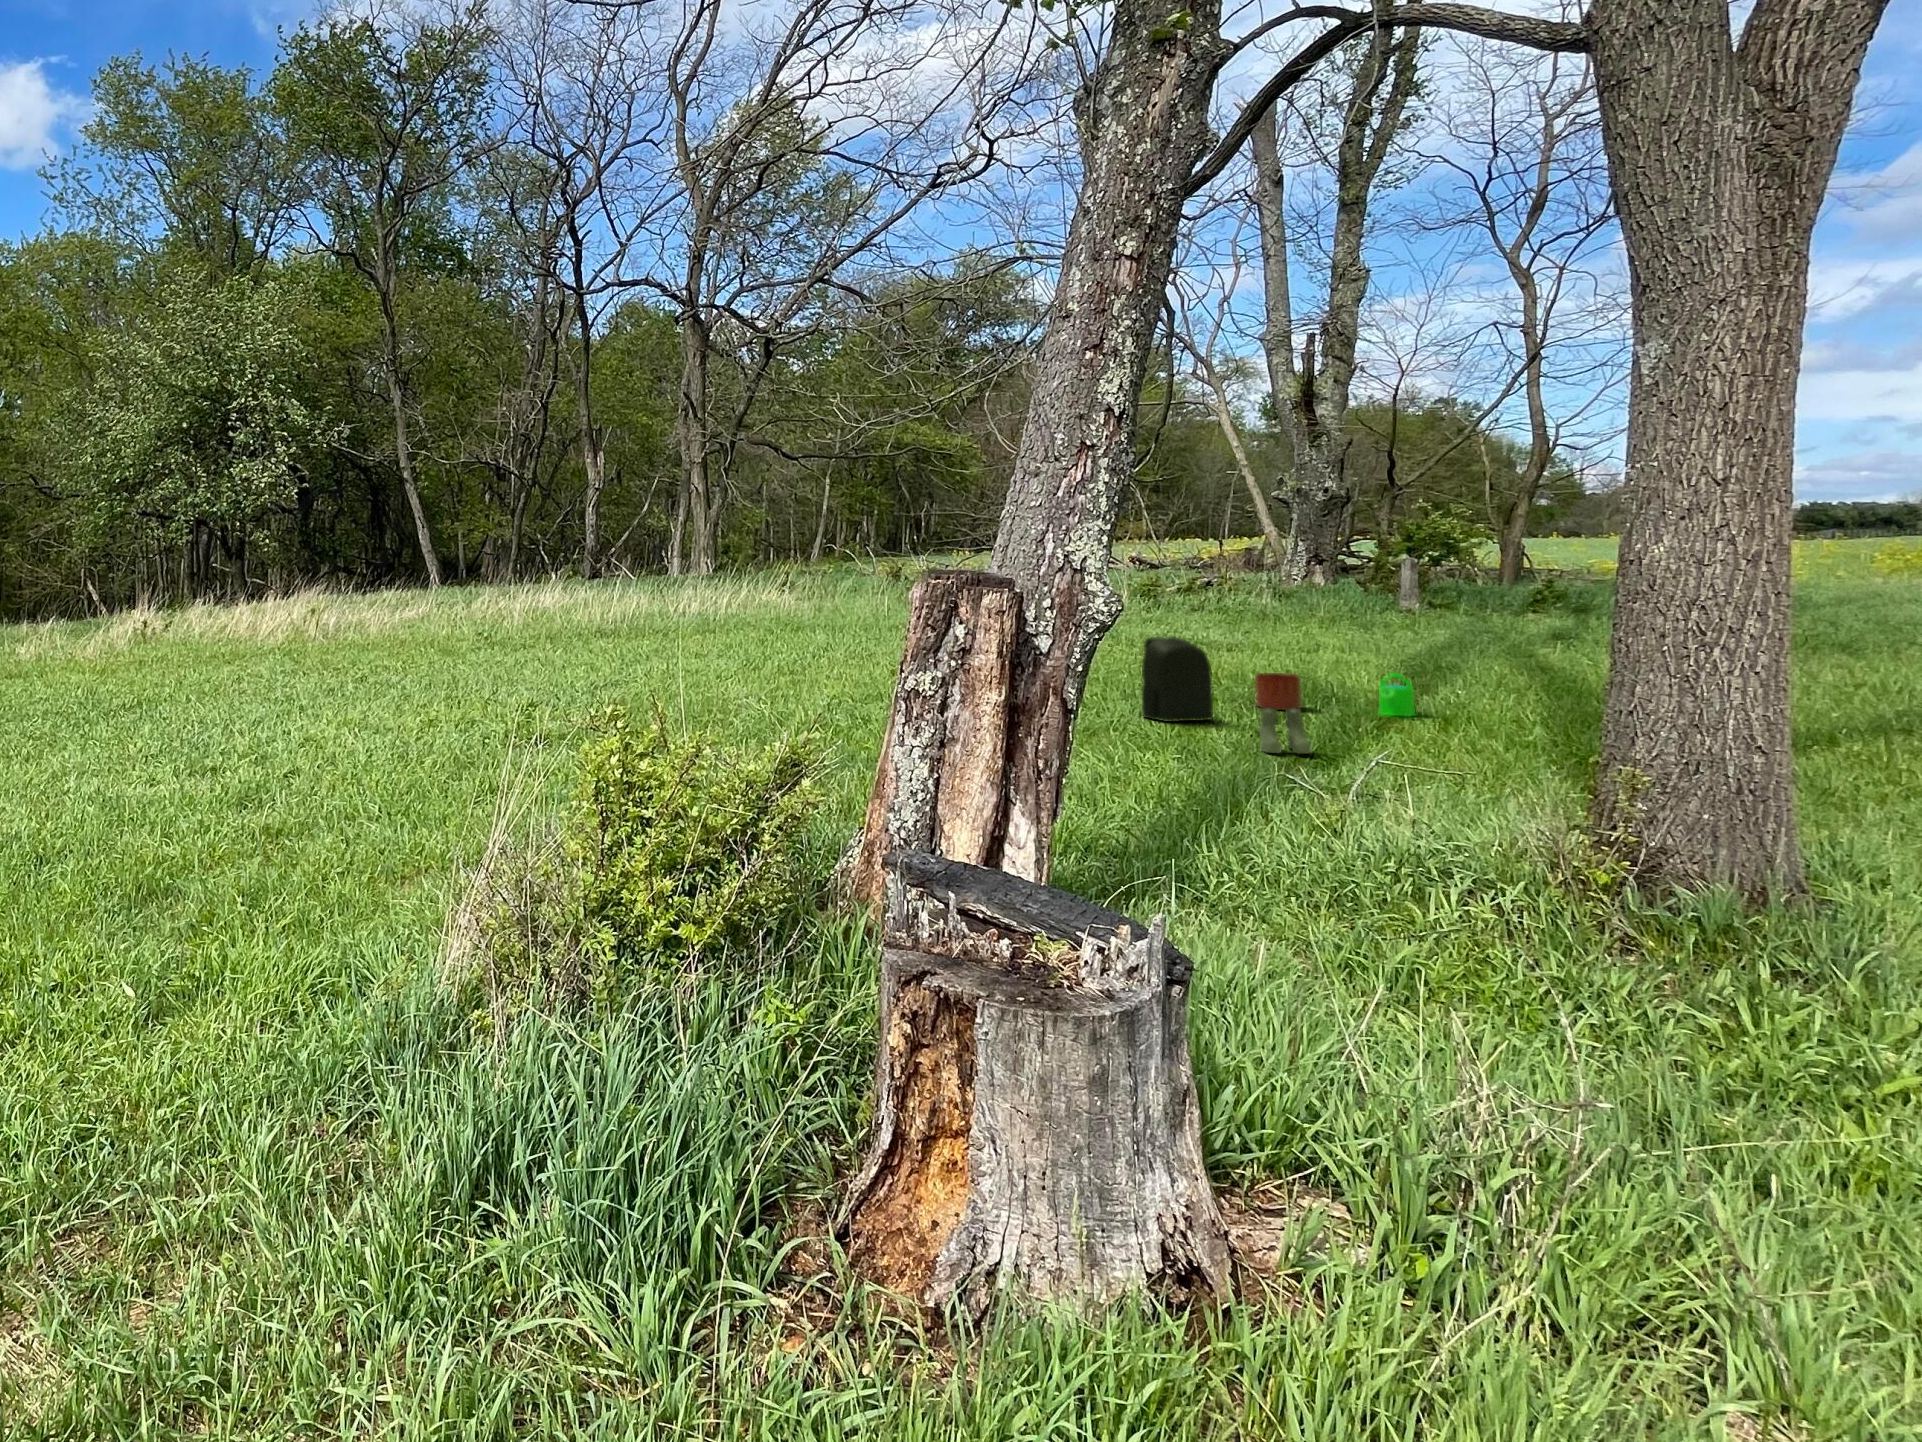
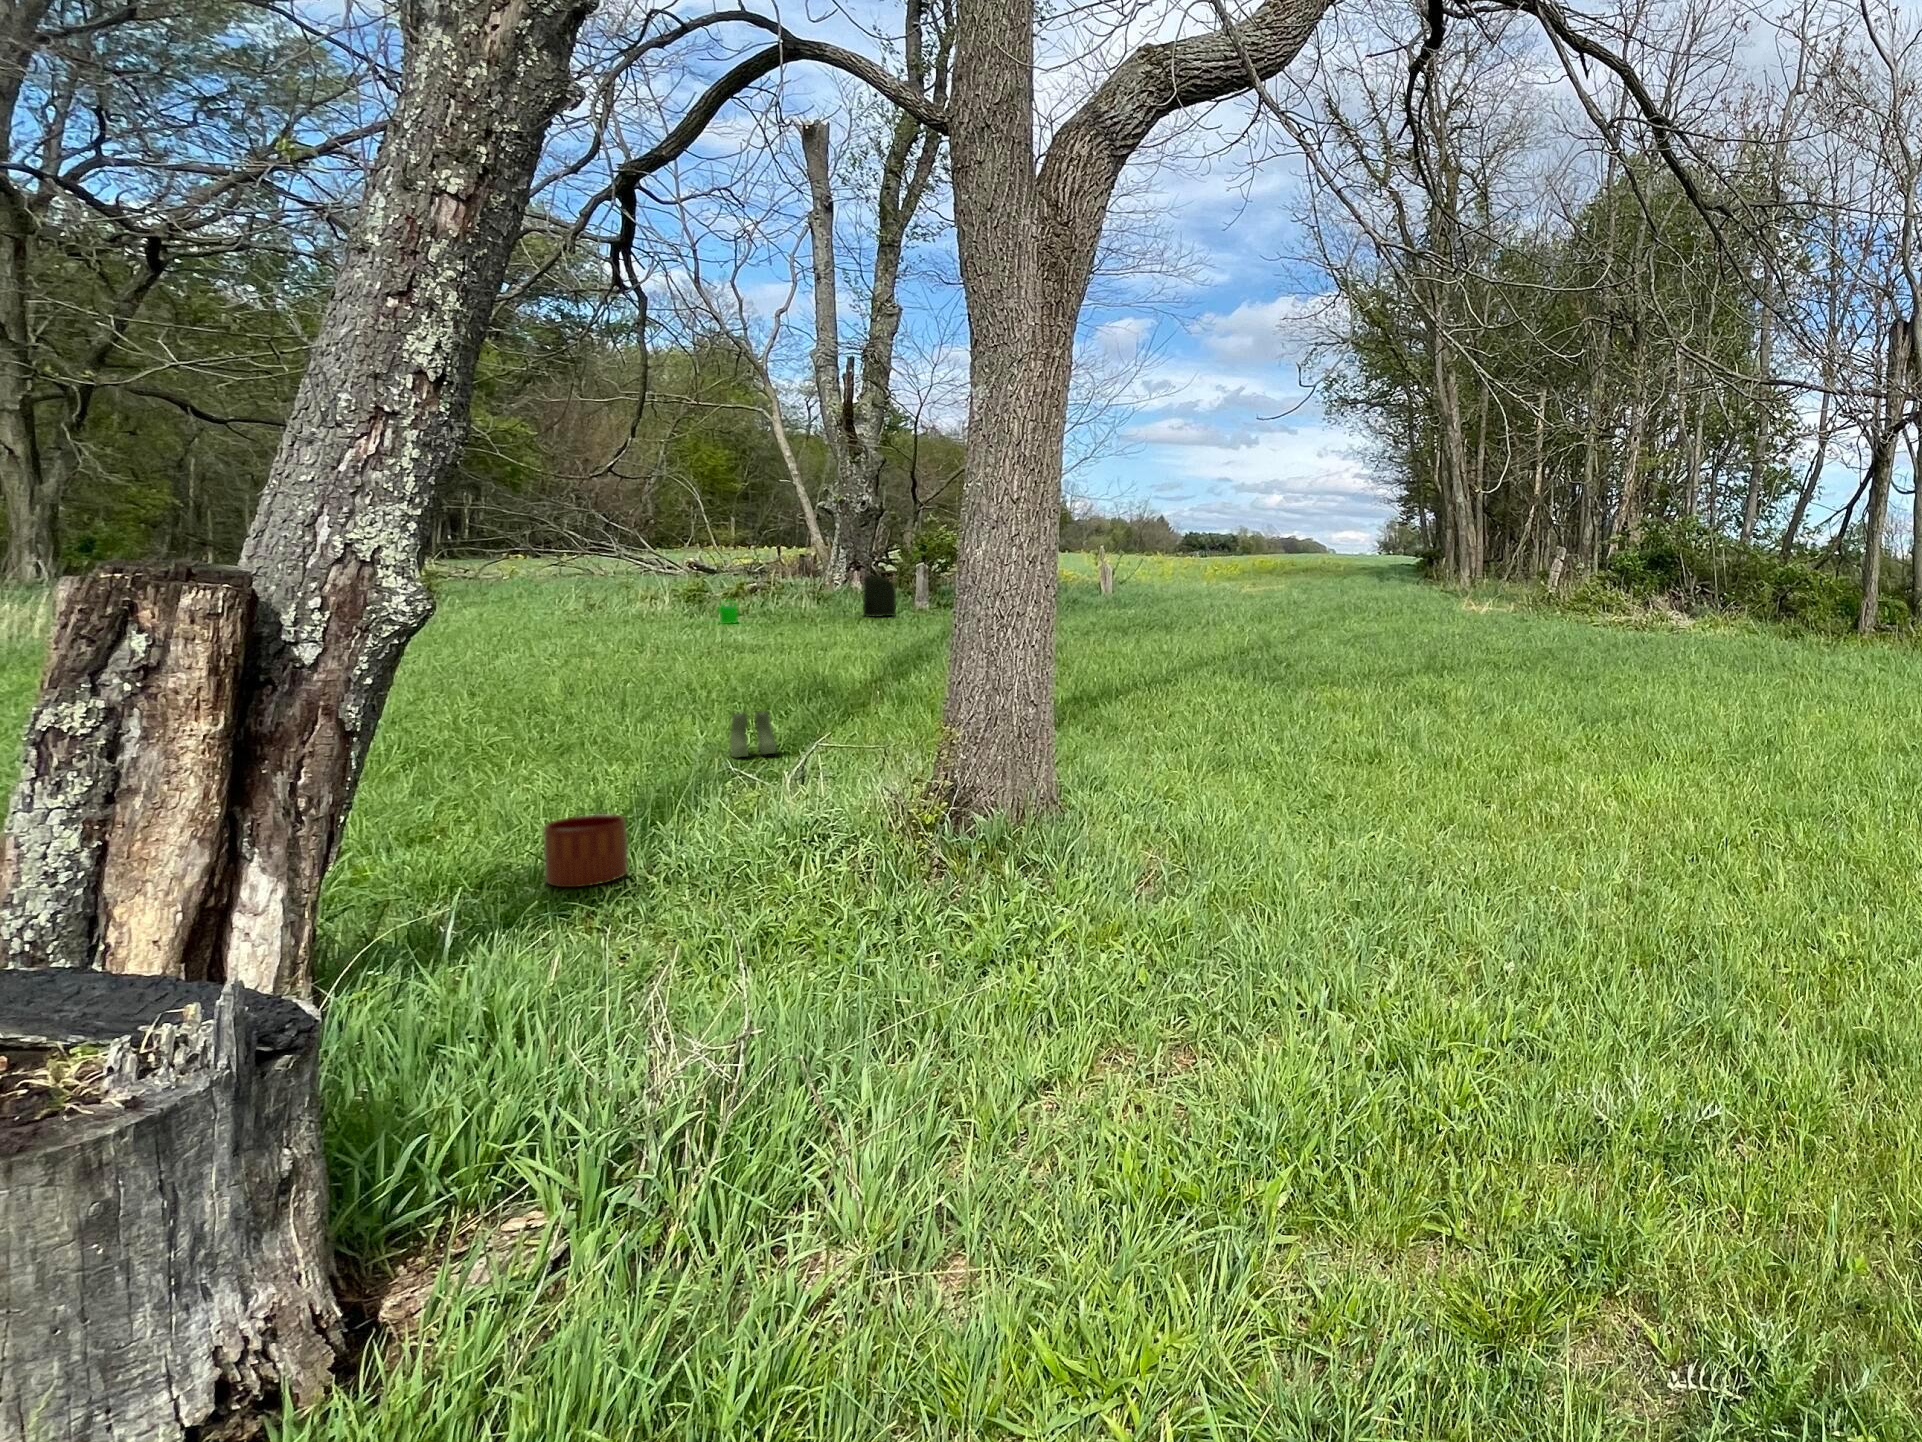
backpack: present [1142,635,1213,722] -> present [863,575,896,617]
planter: present [1255,673,1302,710] -> present [543,814,628,887]
watering can: present [1379,673,1415,717] -> present [718,599,738,624]

